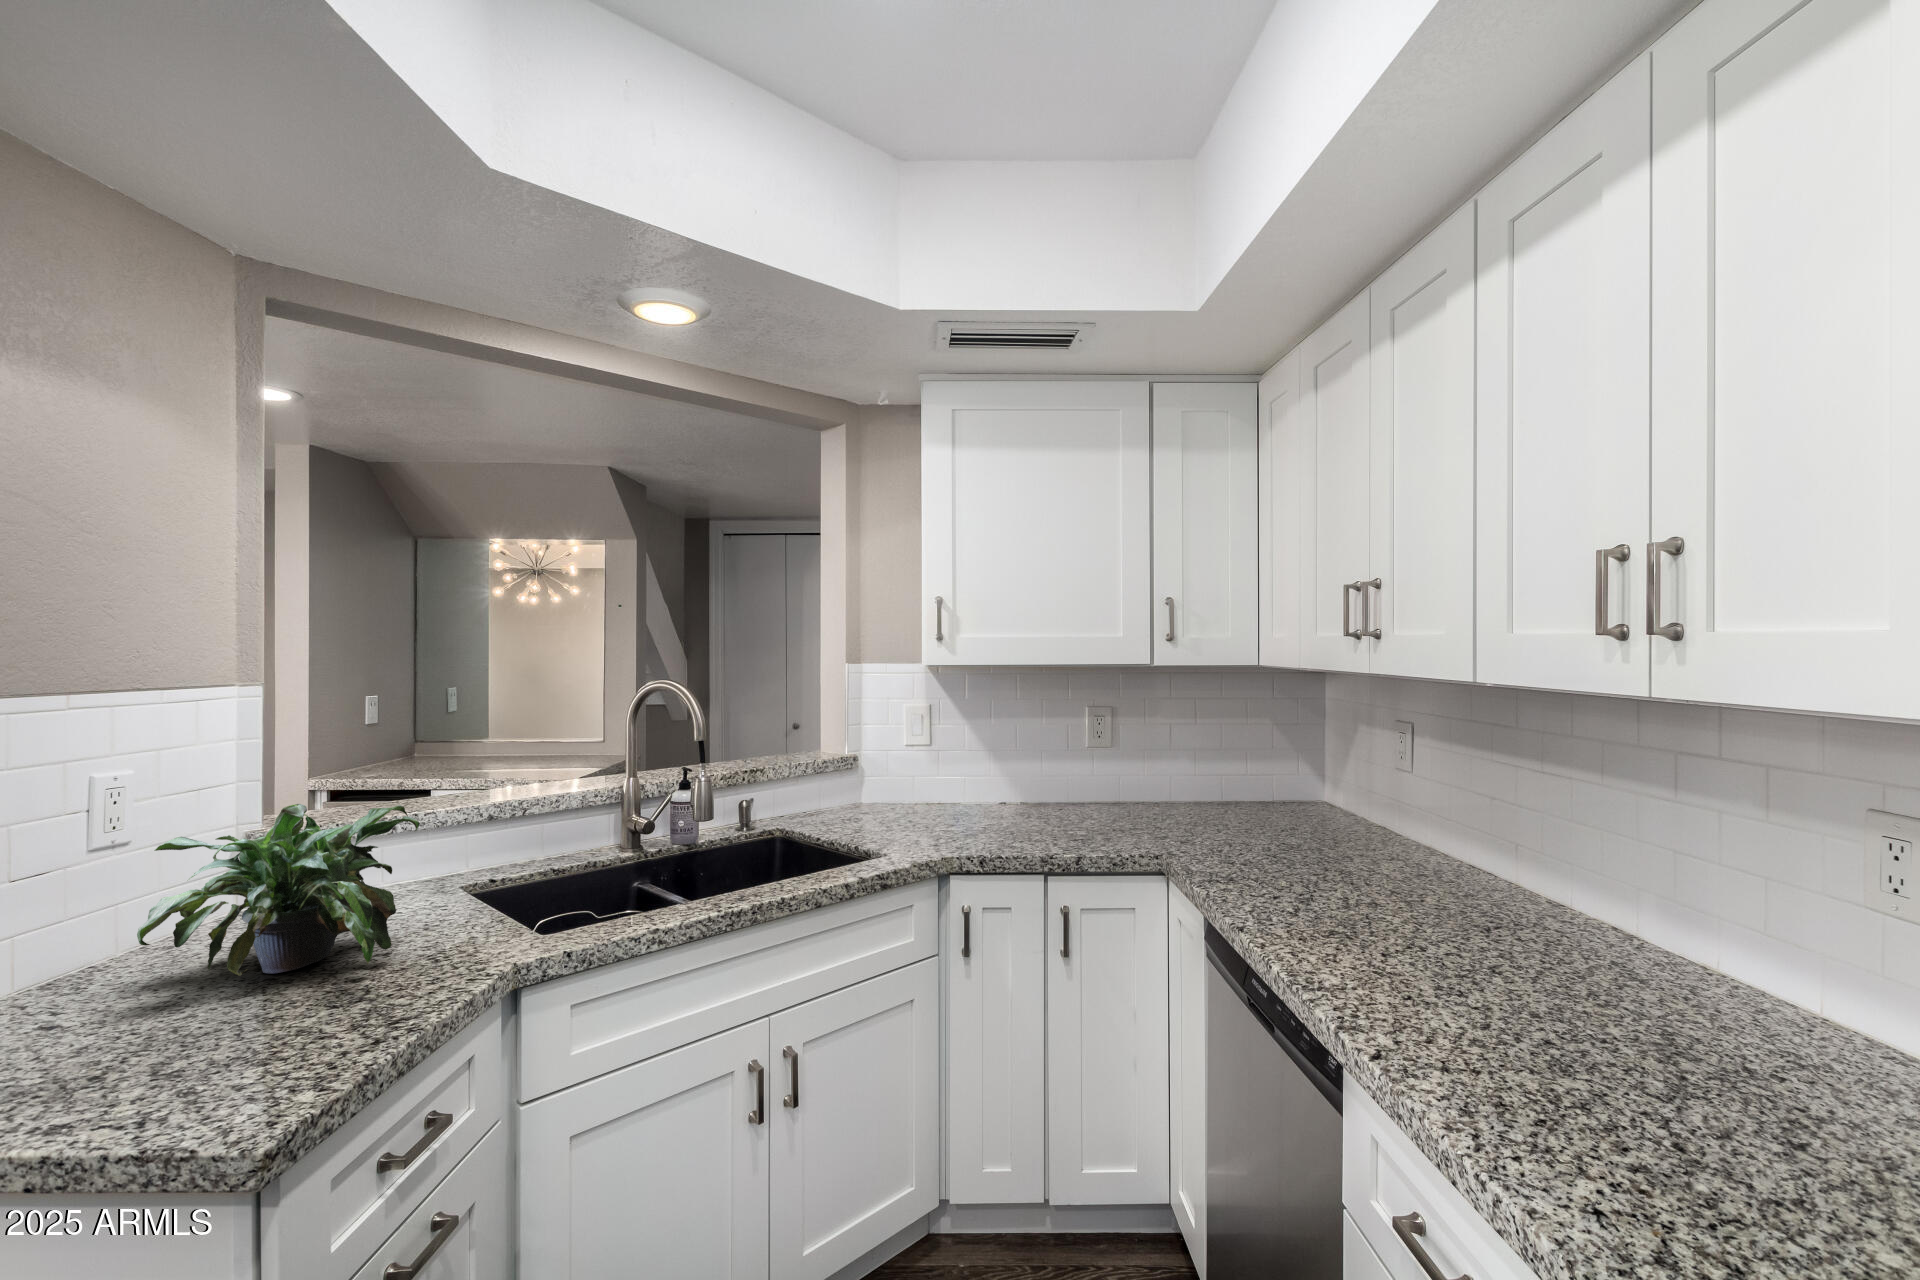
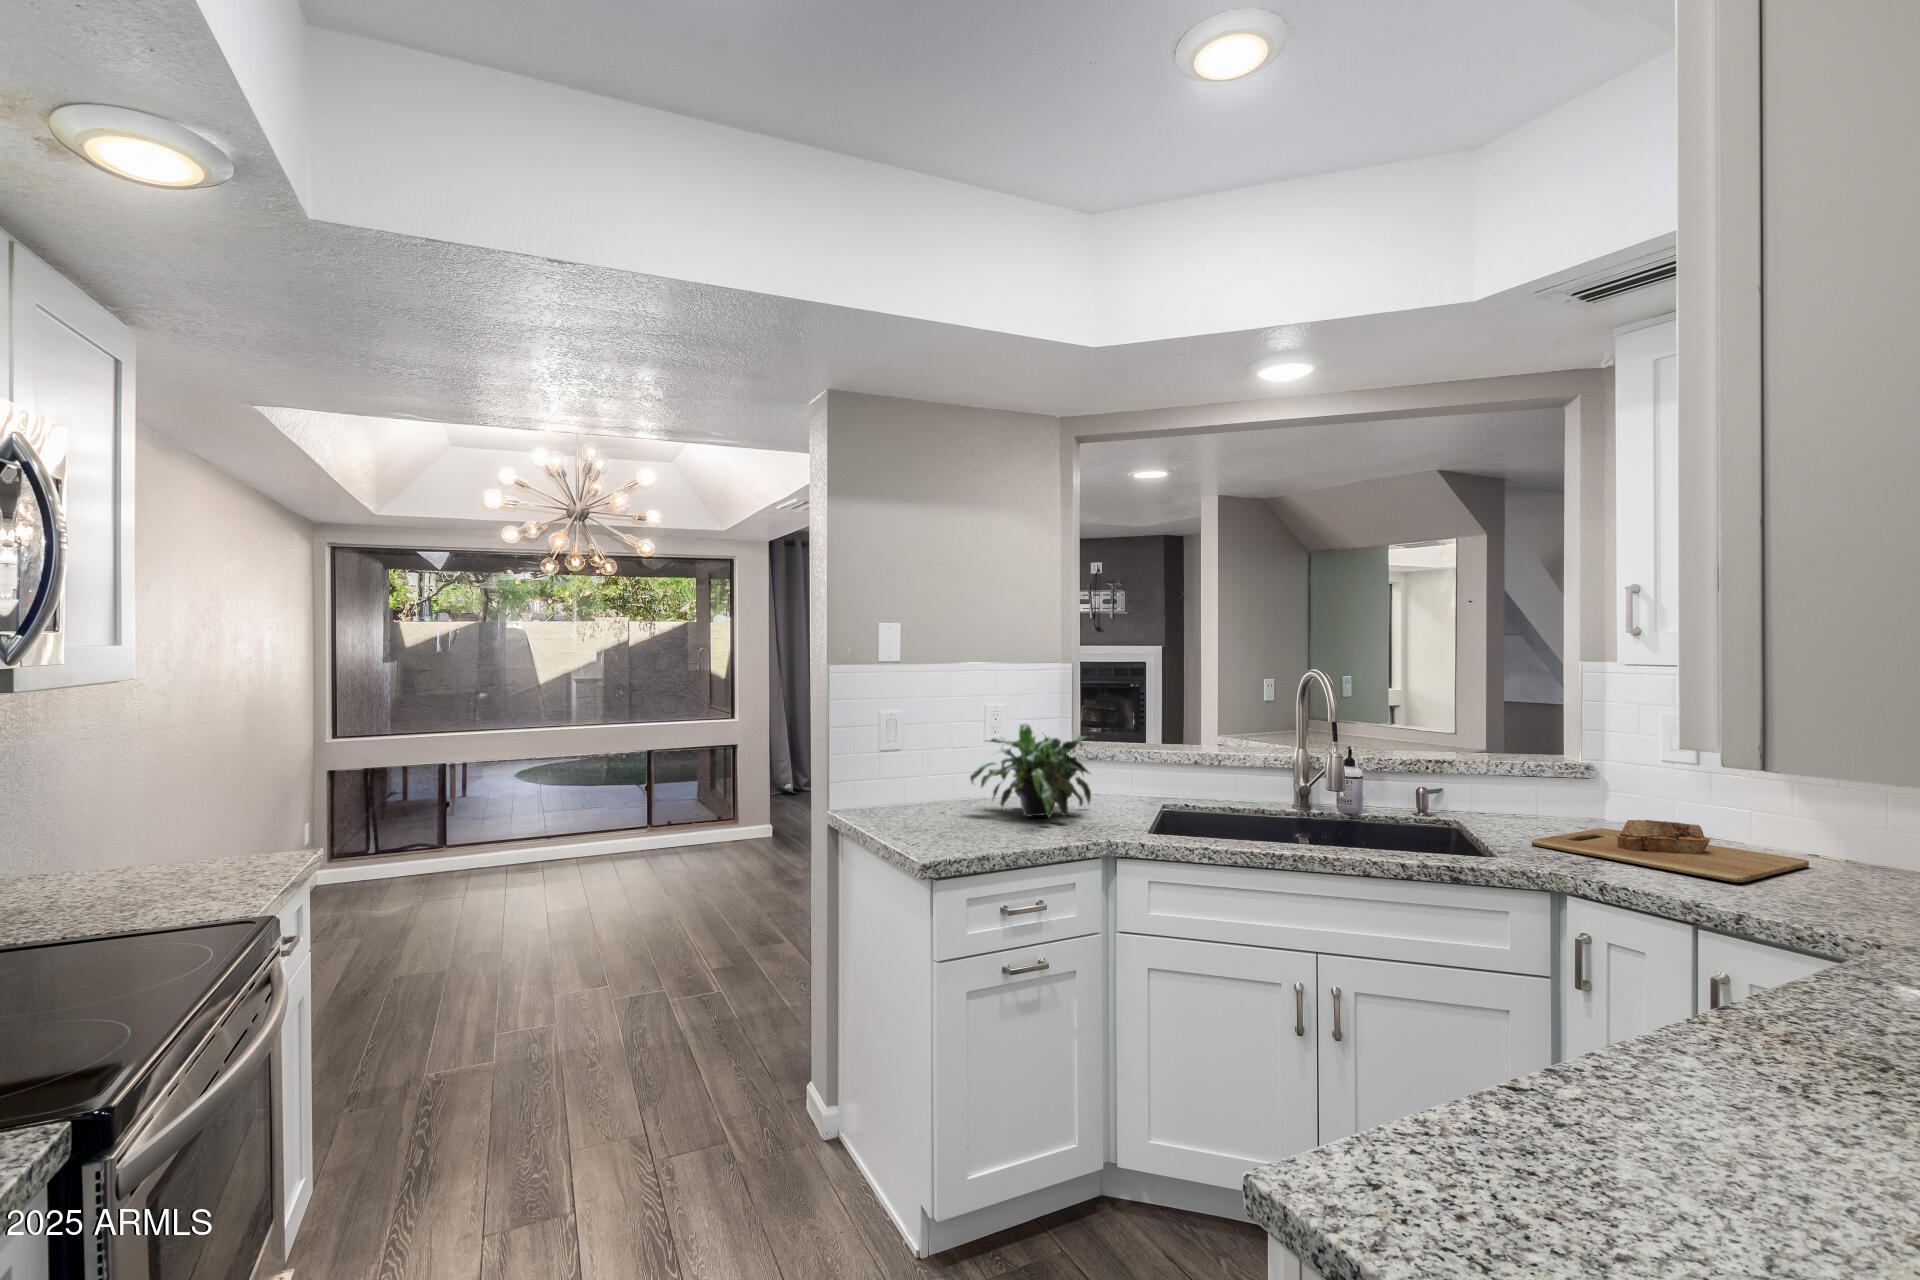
cutting board: none [878,794,1035,837] -> present [1532,820,1809,882]

